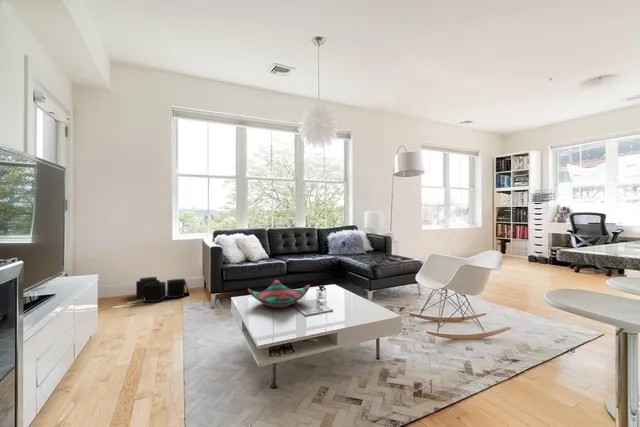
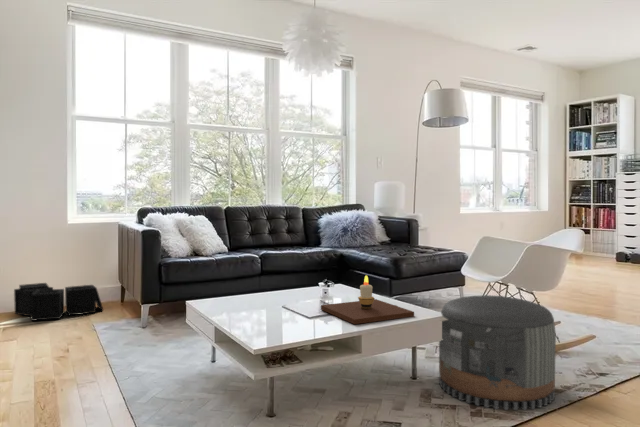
decorative bowl: present [248,280,310,308] -> none [219,272,310,310]
candle: none [315,287,377,324] -> present [321,276,414,324]
pouf: none [395,302,478,392] -> present [439,295,556,410]

